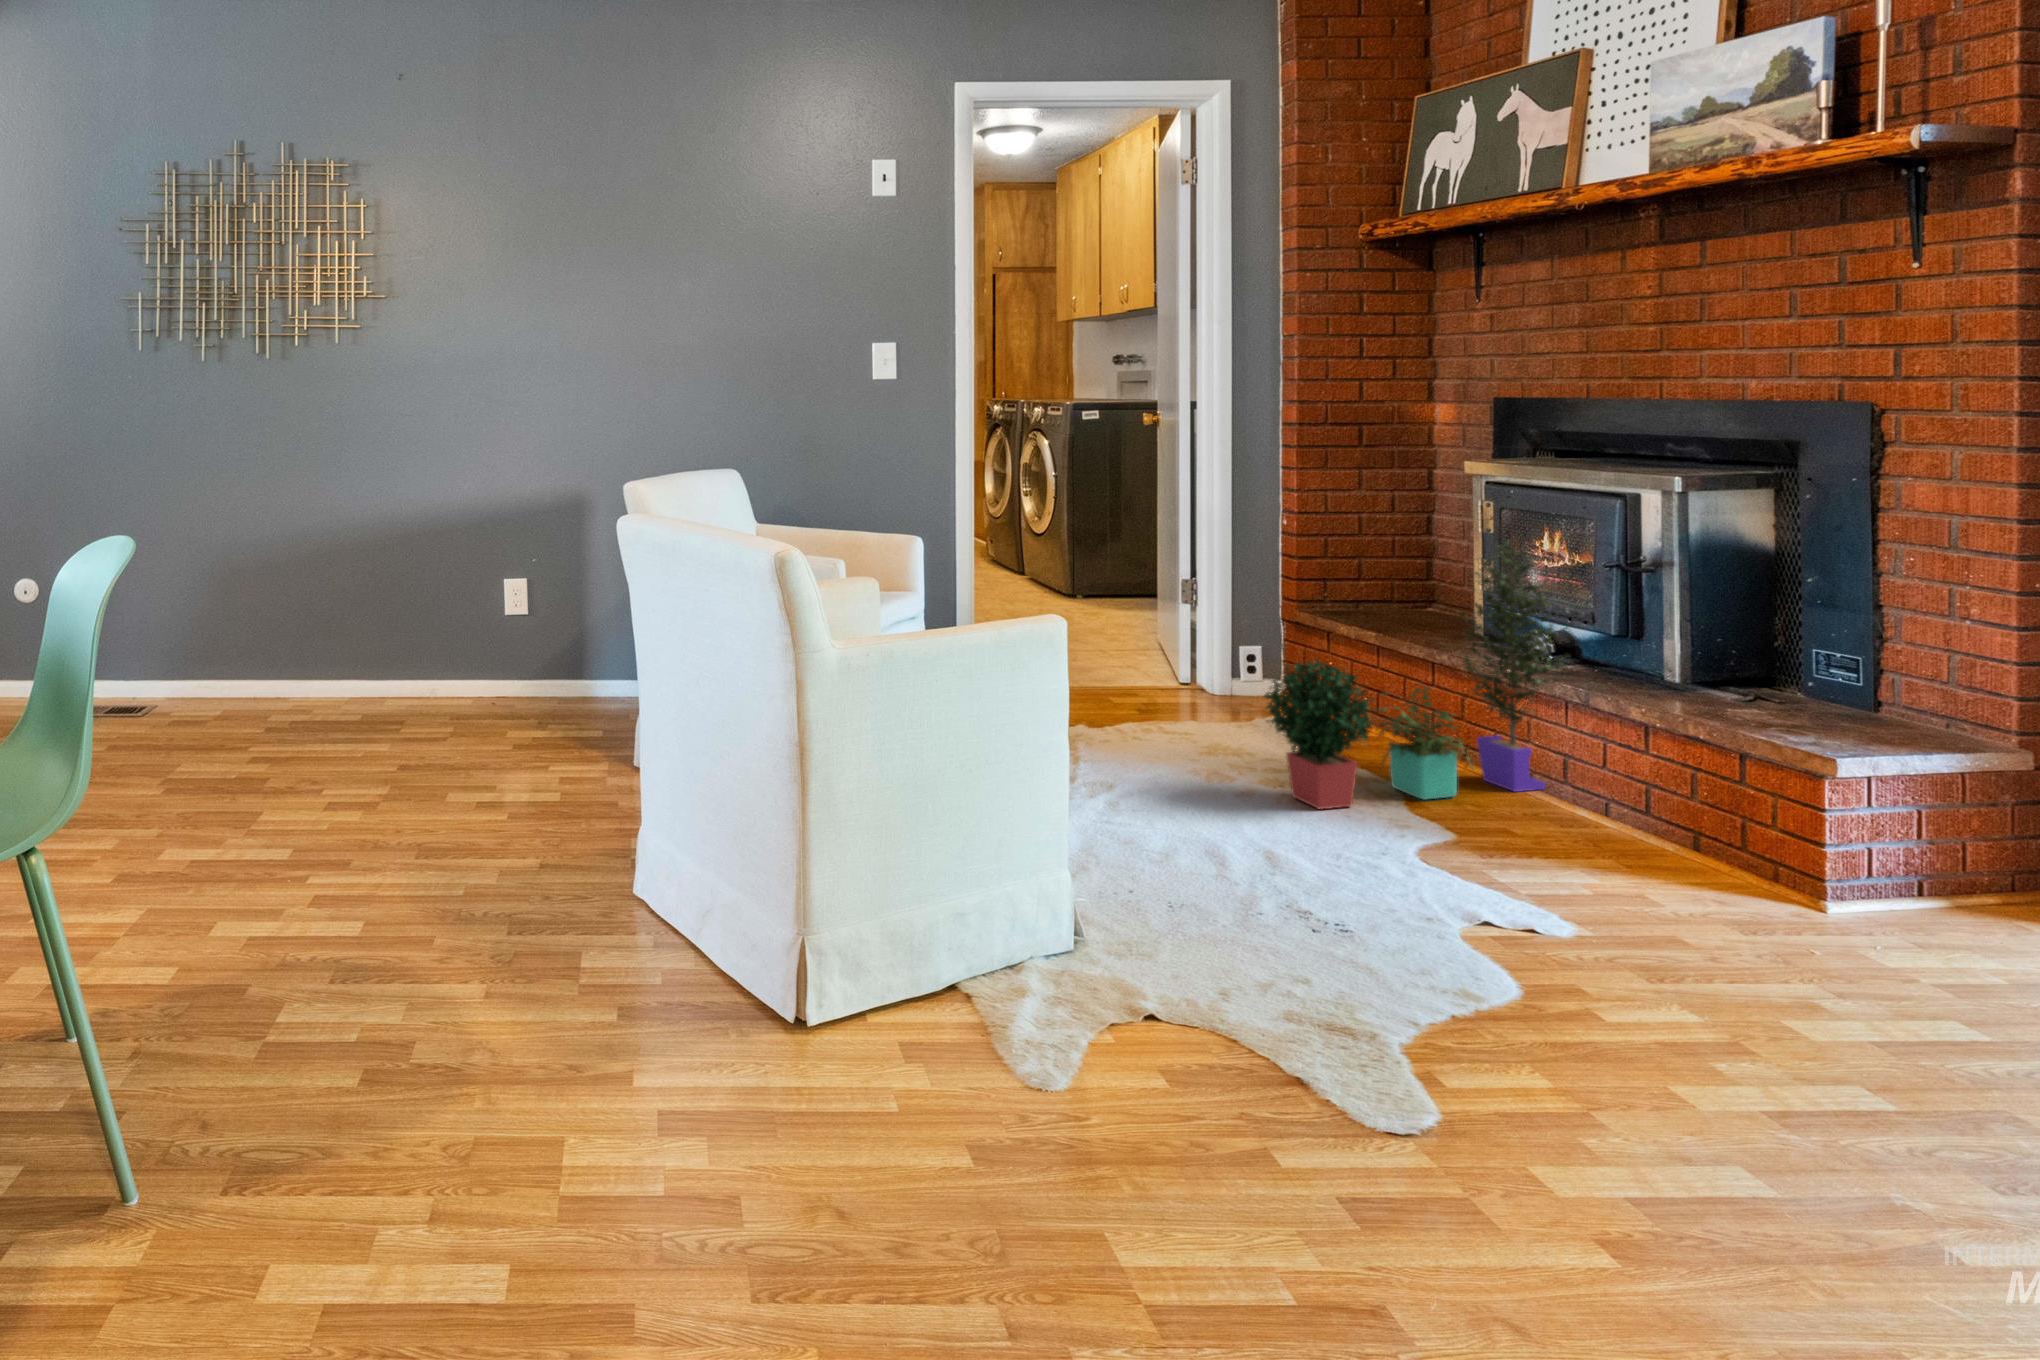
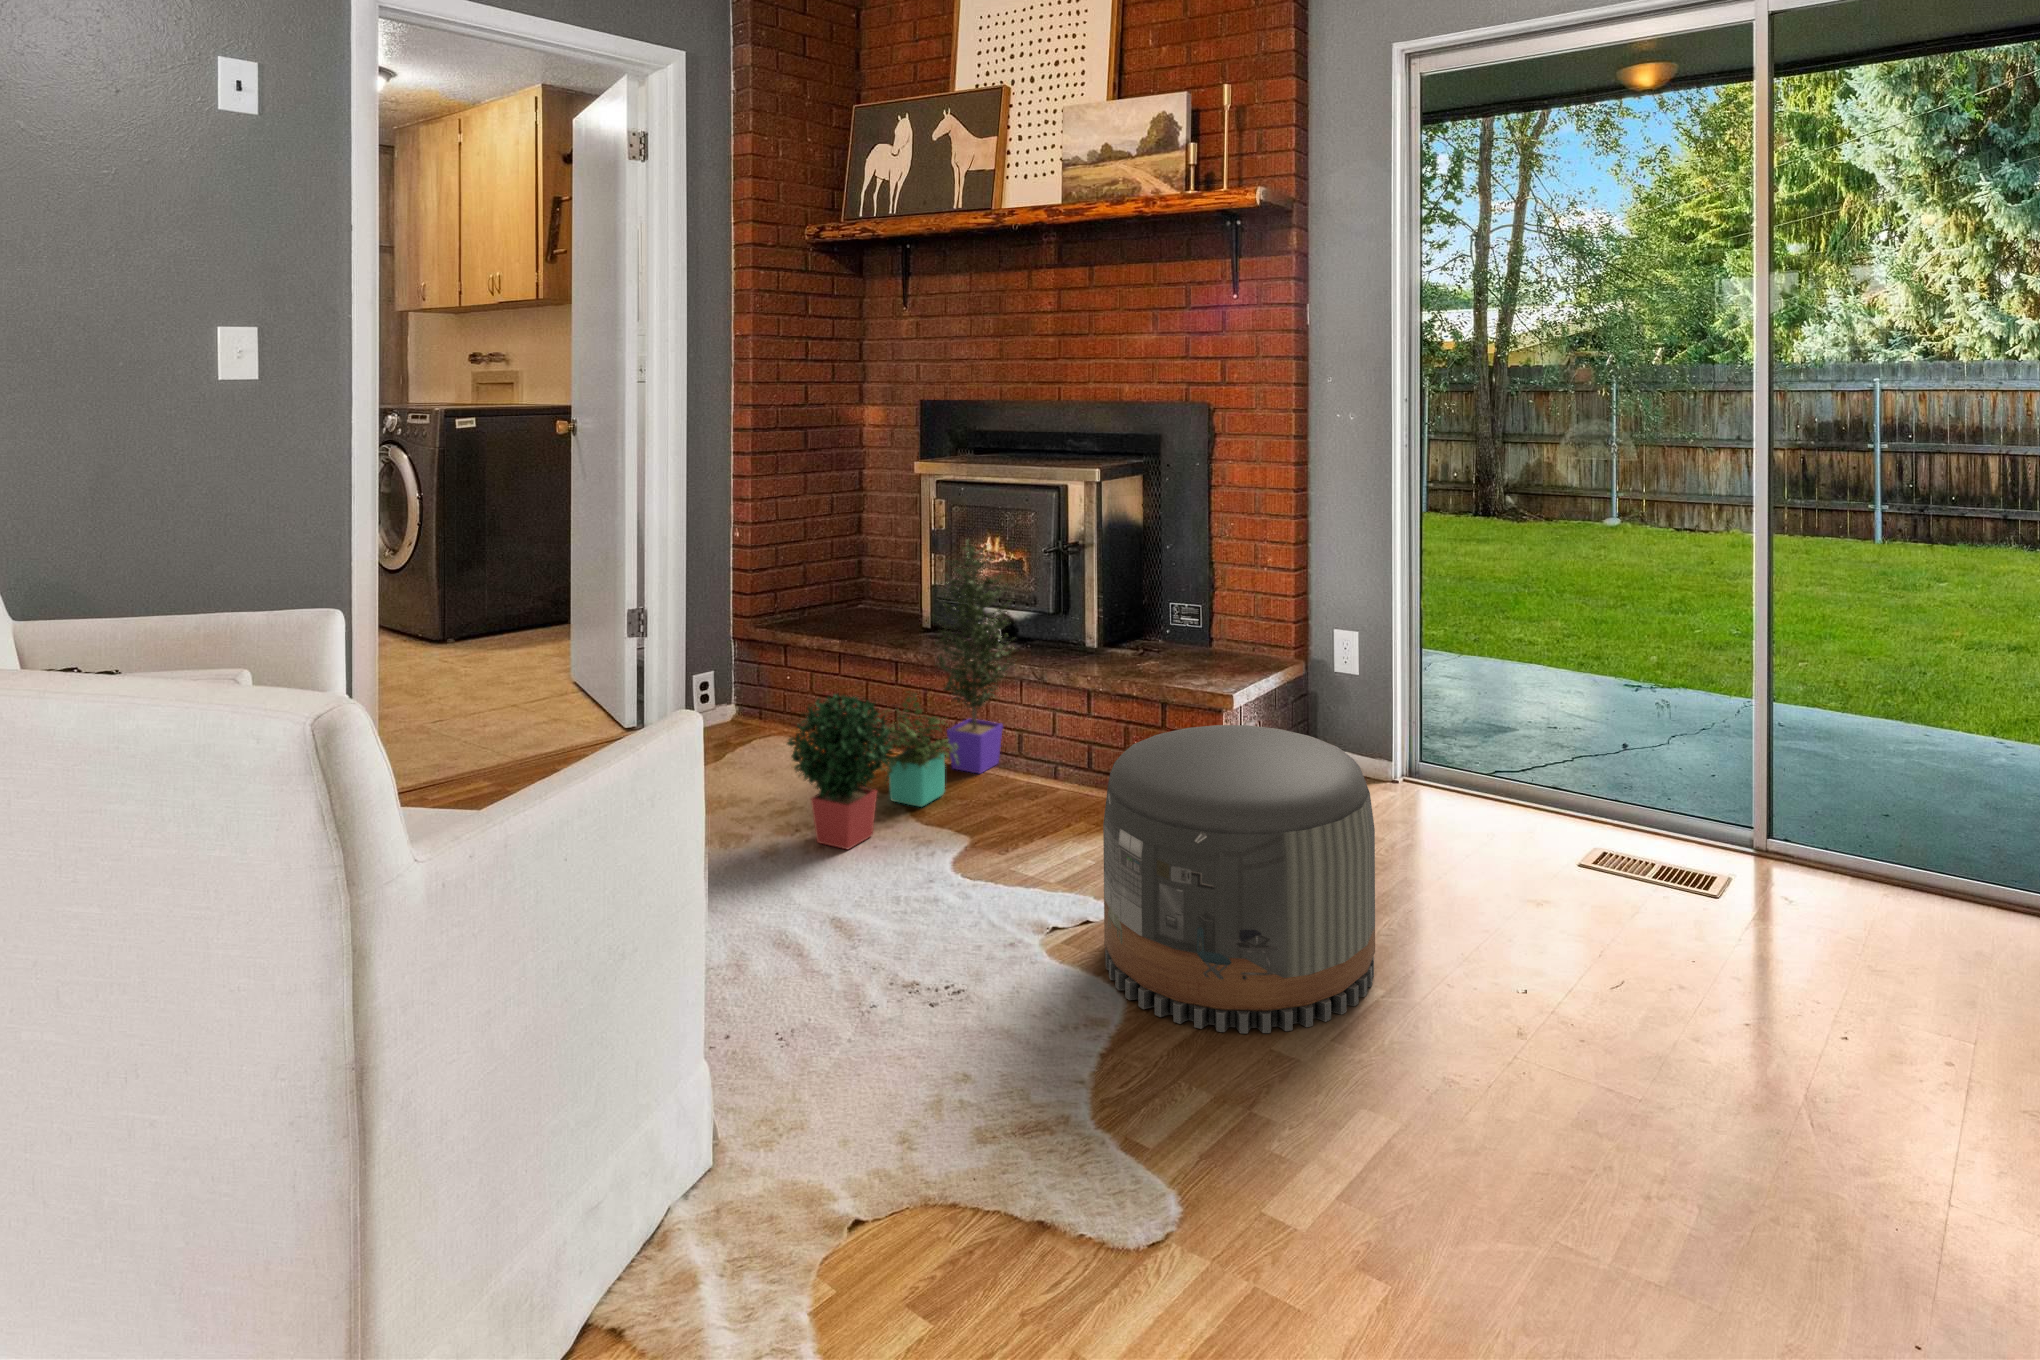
pouf: none [1525,744,1932,1107] -> present [1103,725,1375,1033]

